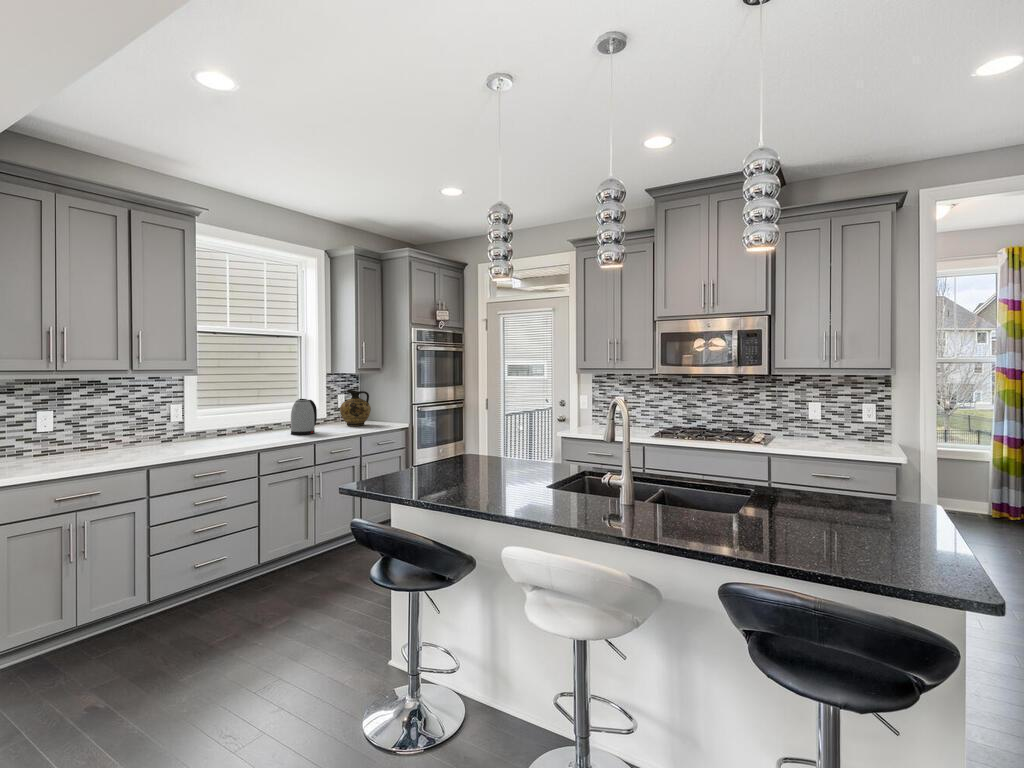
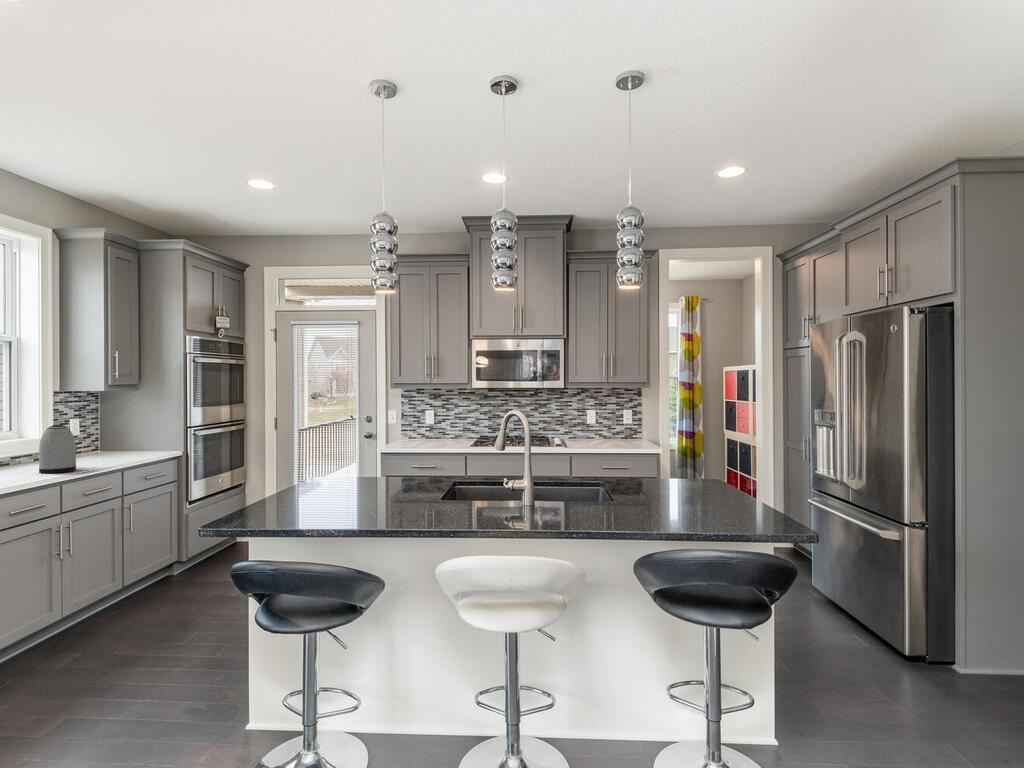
ceramic jug: present [340,389,371,426] -> none [87,411,133,458]

